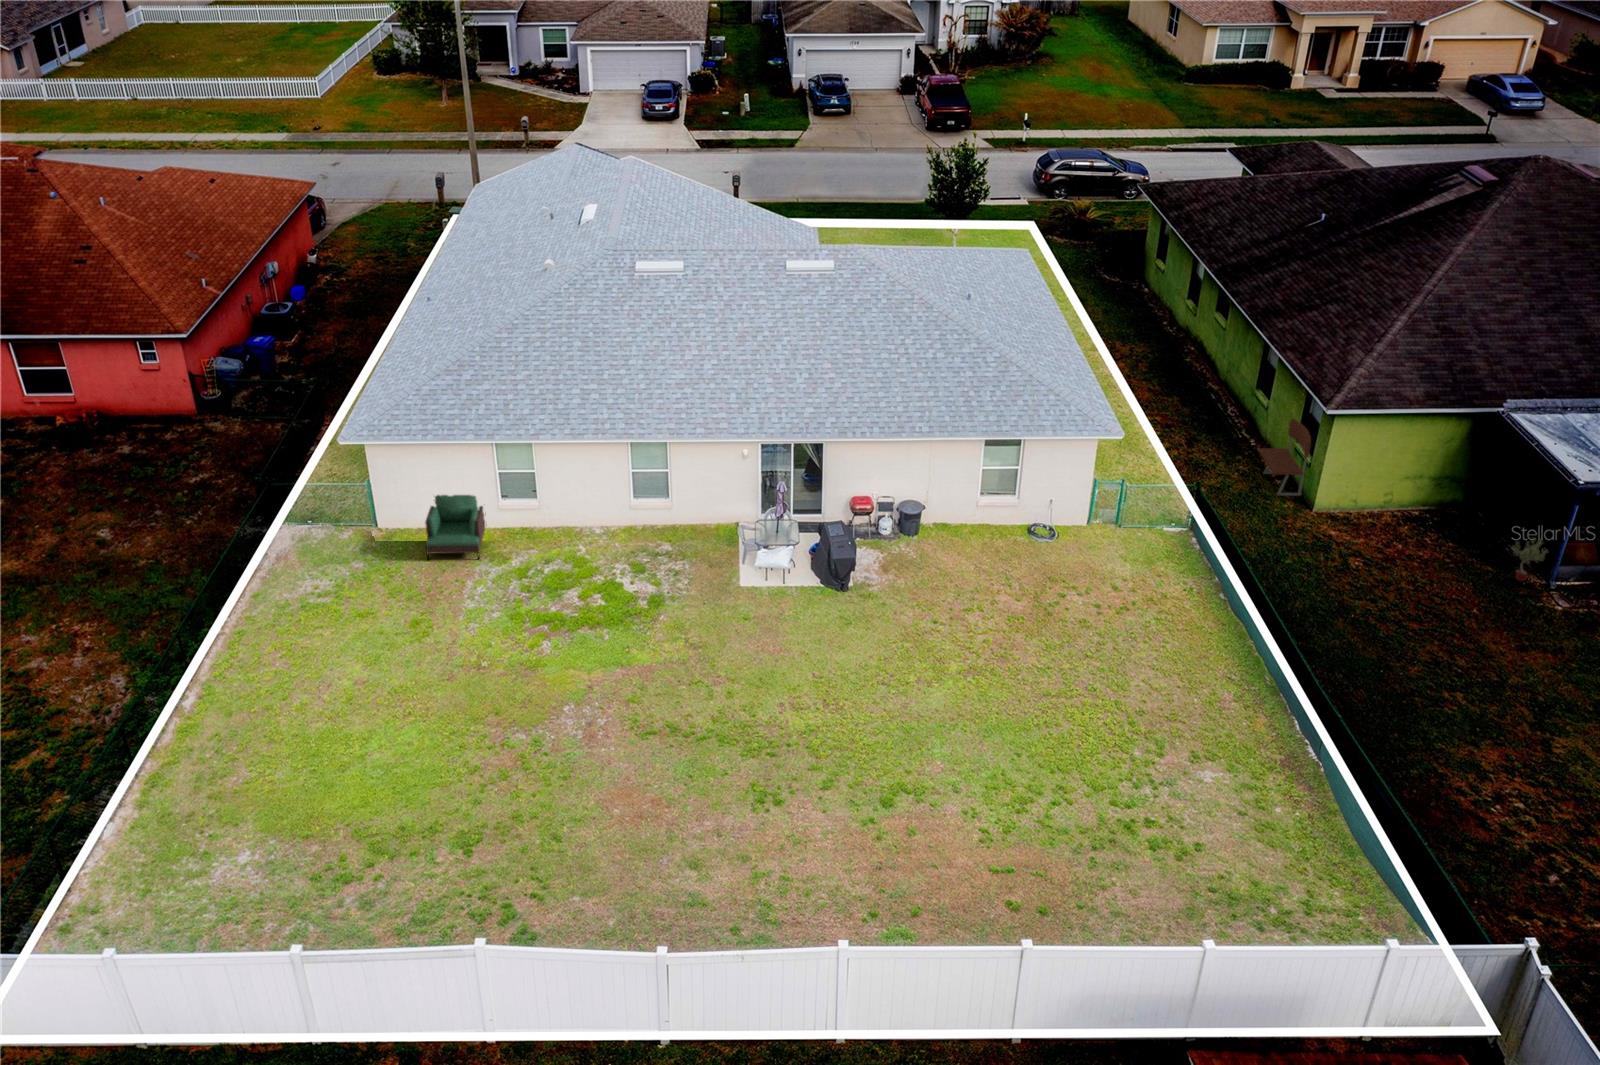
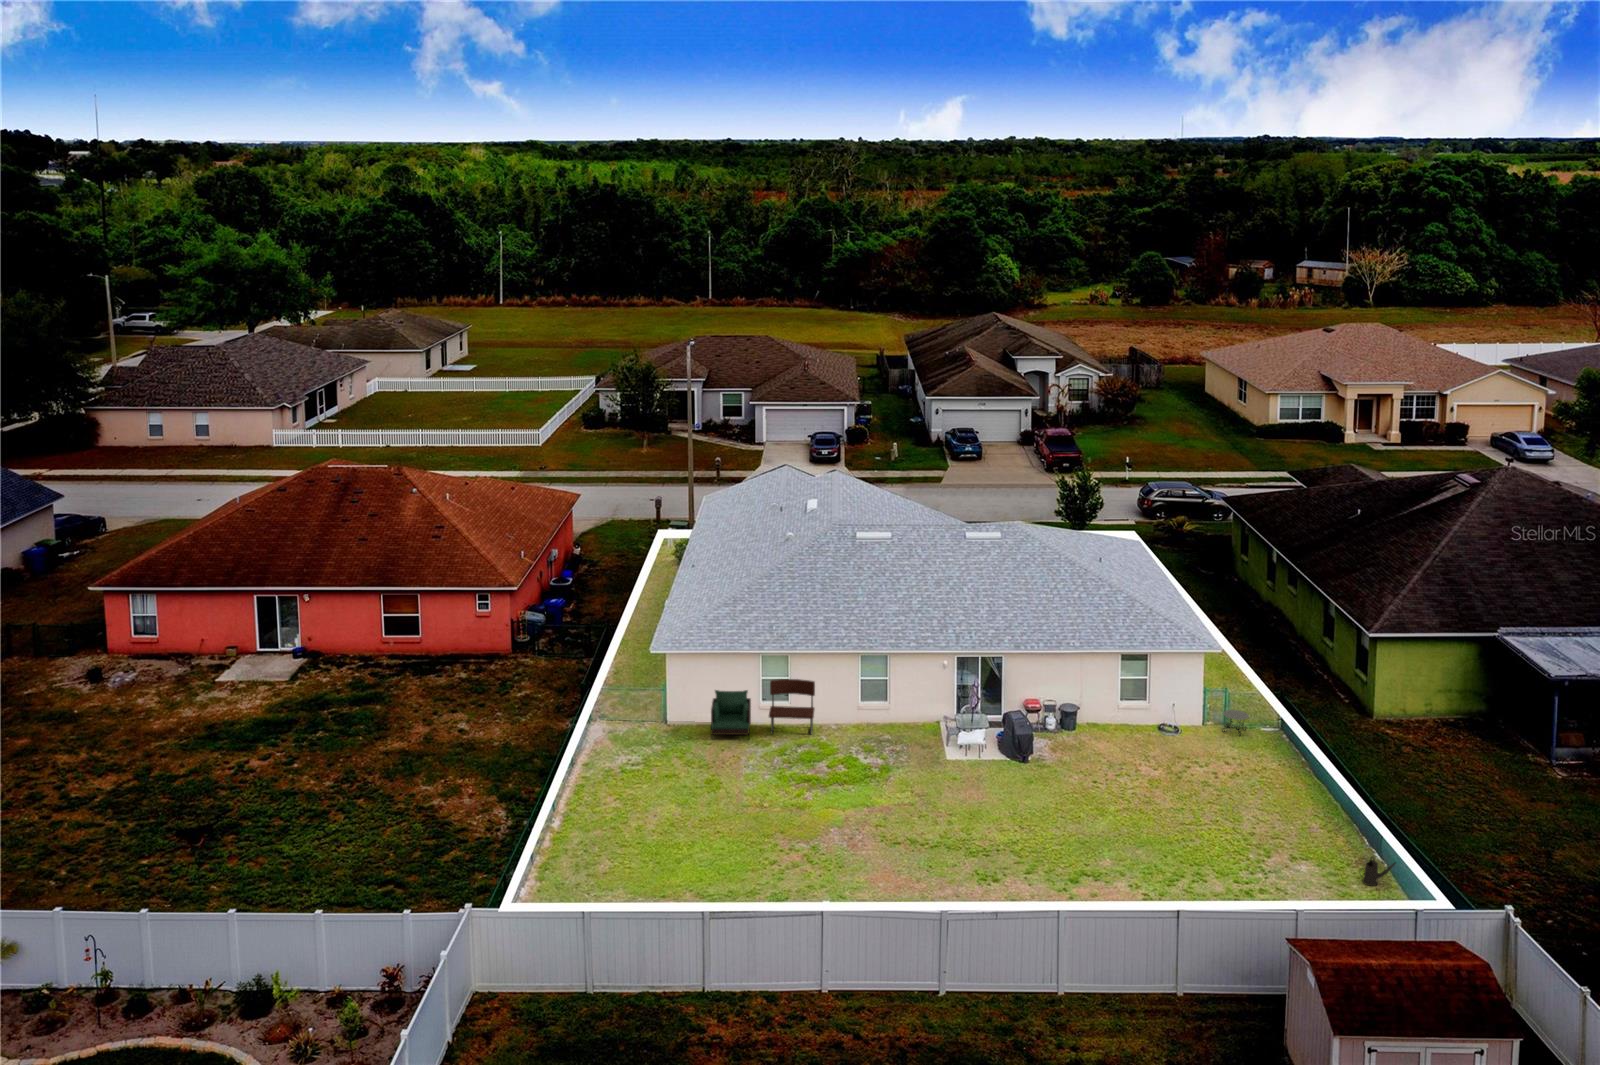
bench: present [1259,419,1311,496] -> present [769,679,815,734]
side table: none [1112,508,1149,544] -> present [1223,710,1249,733]
potted tree: present [1512,538,1547,581] -> none [1530,731,1559,766]
watering can: none [1261,750,1311,788] -> present [1361,857,1396,886]

